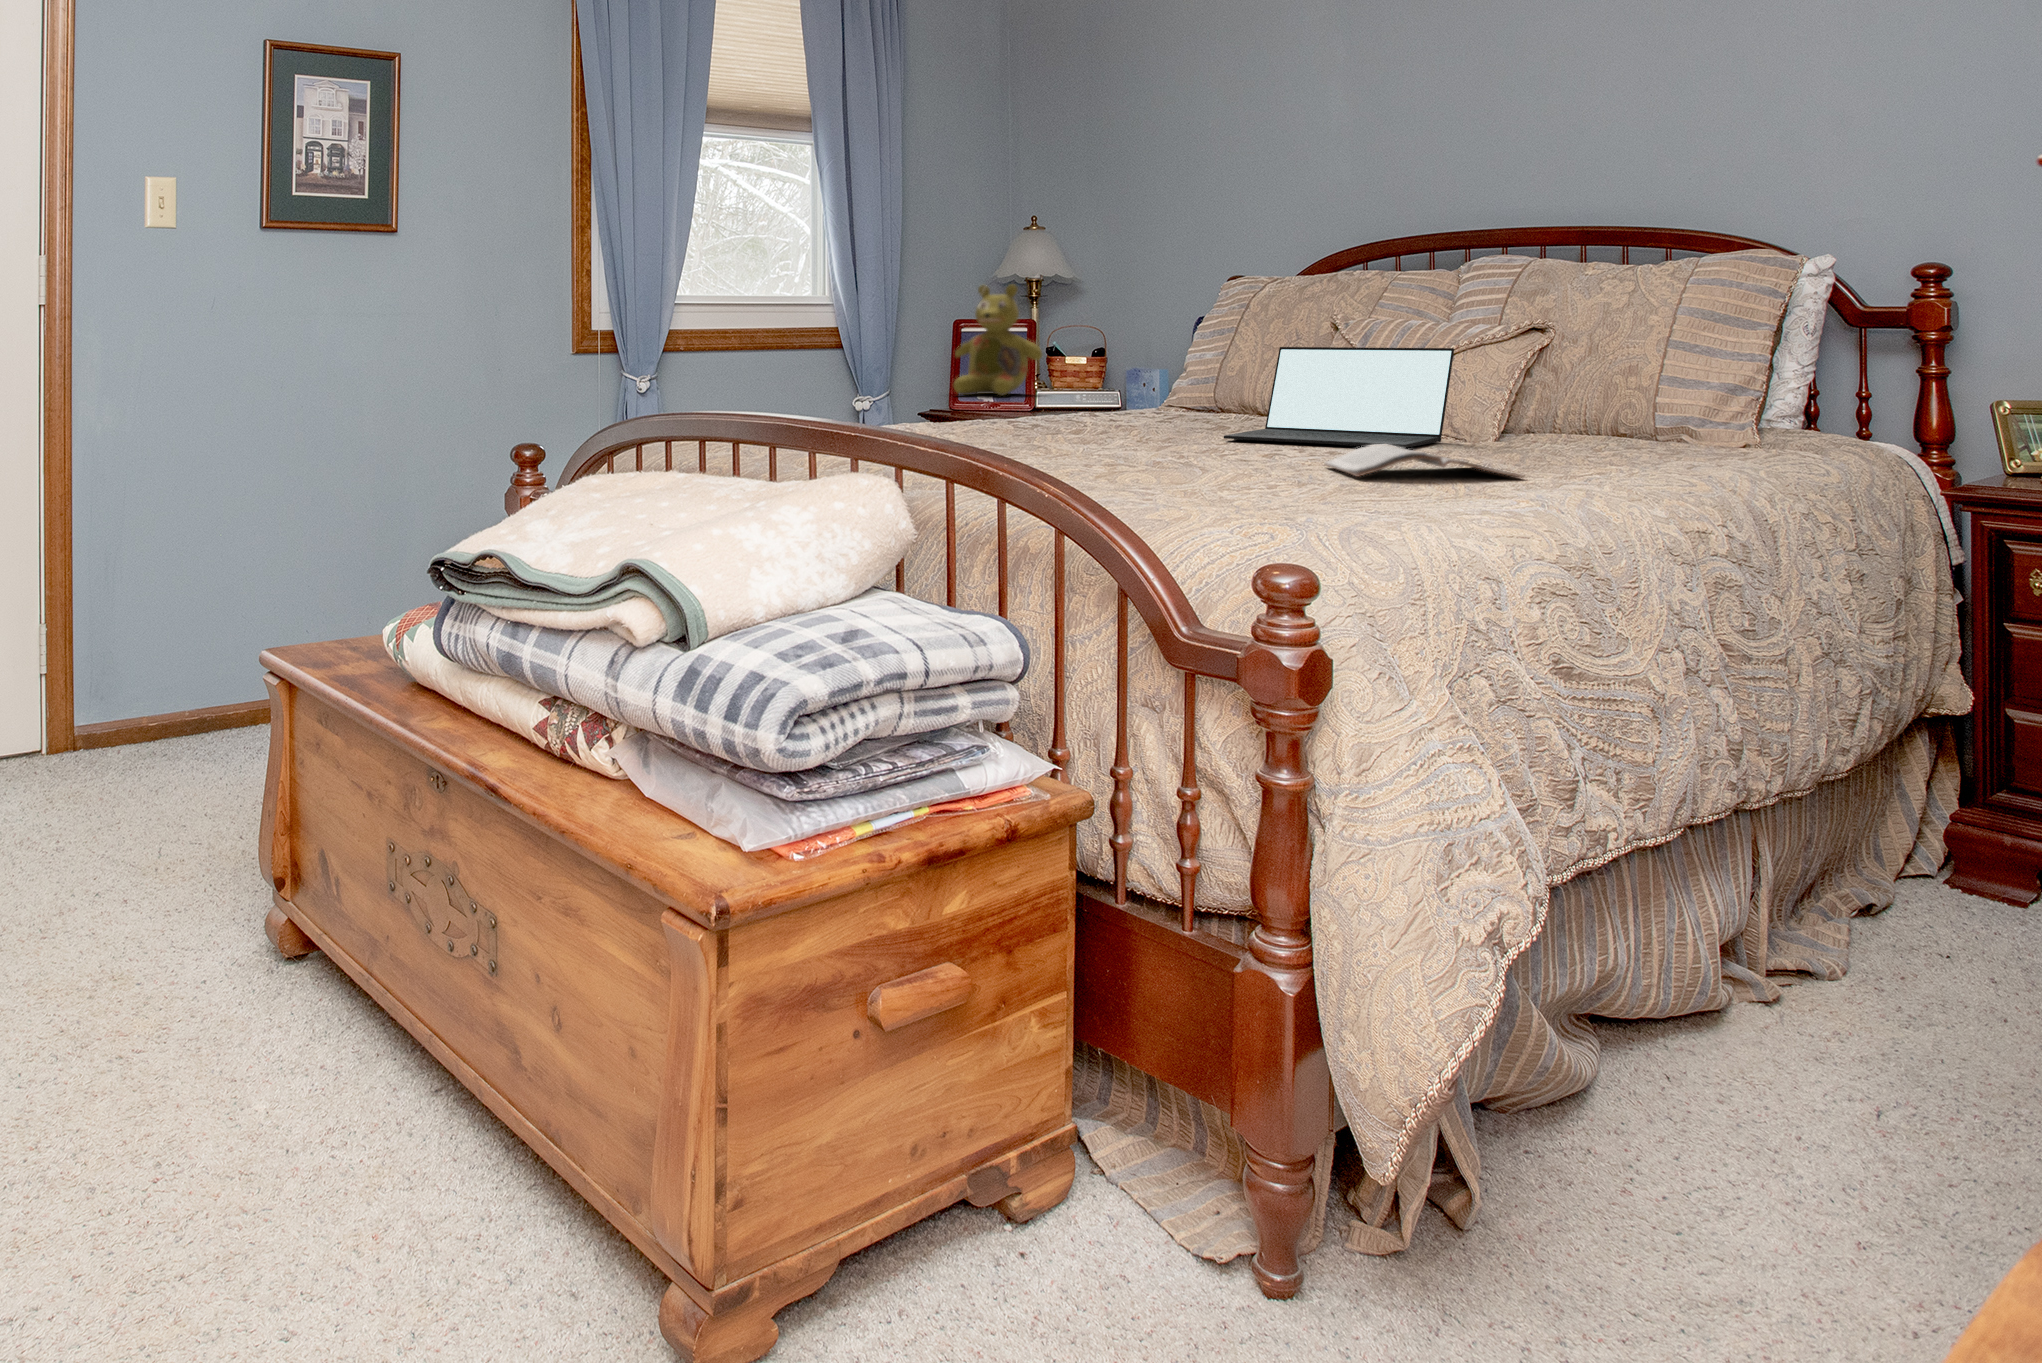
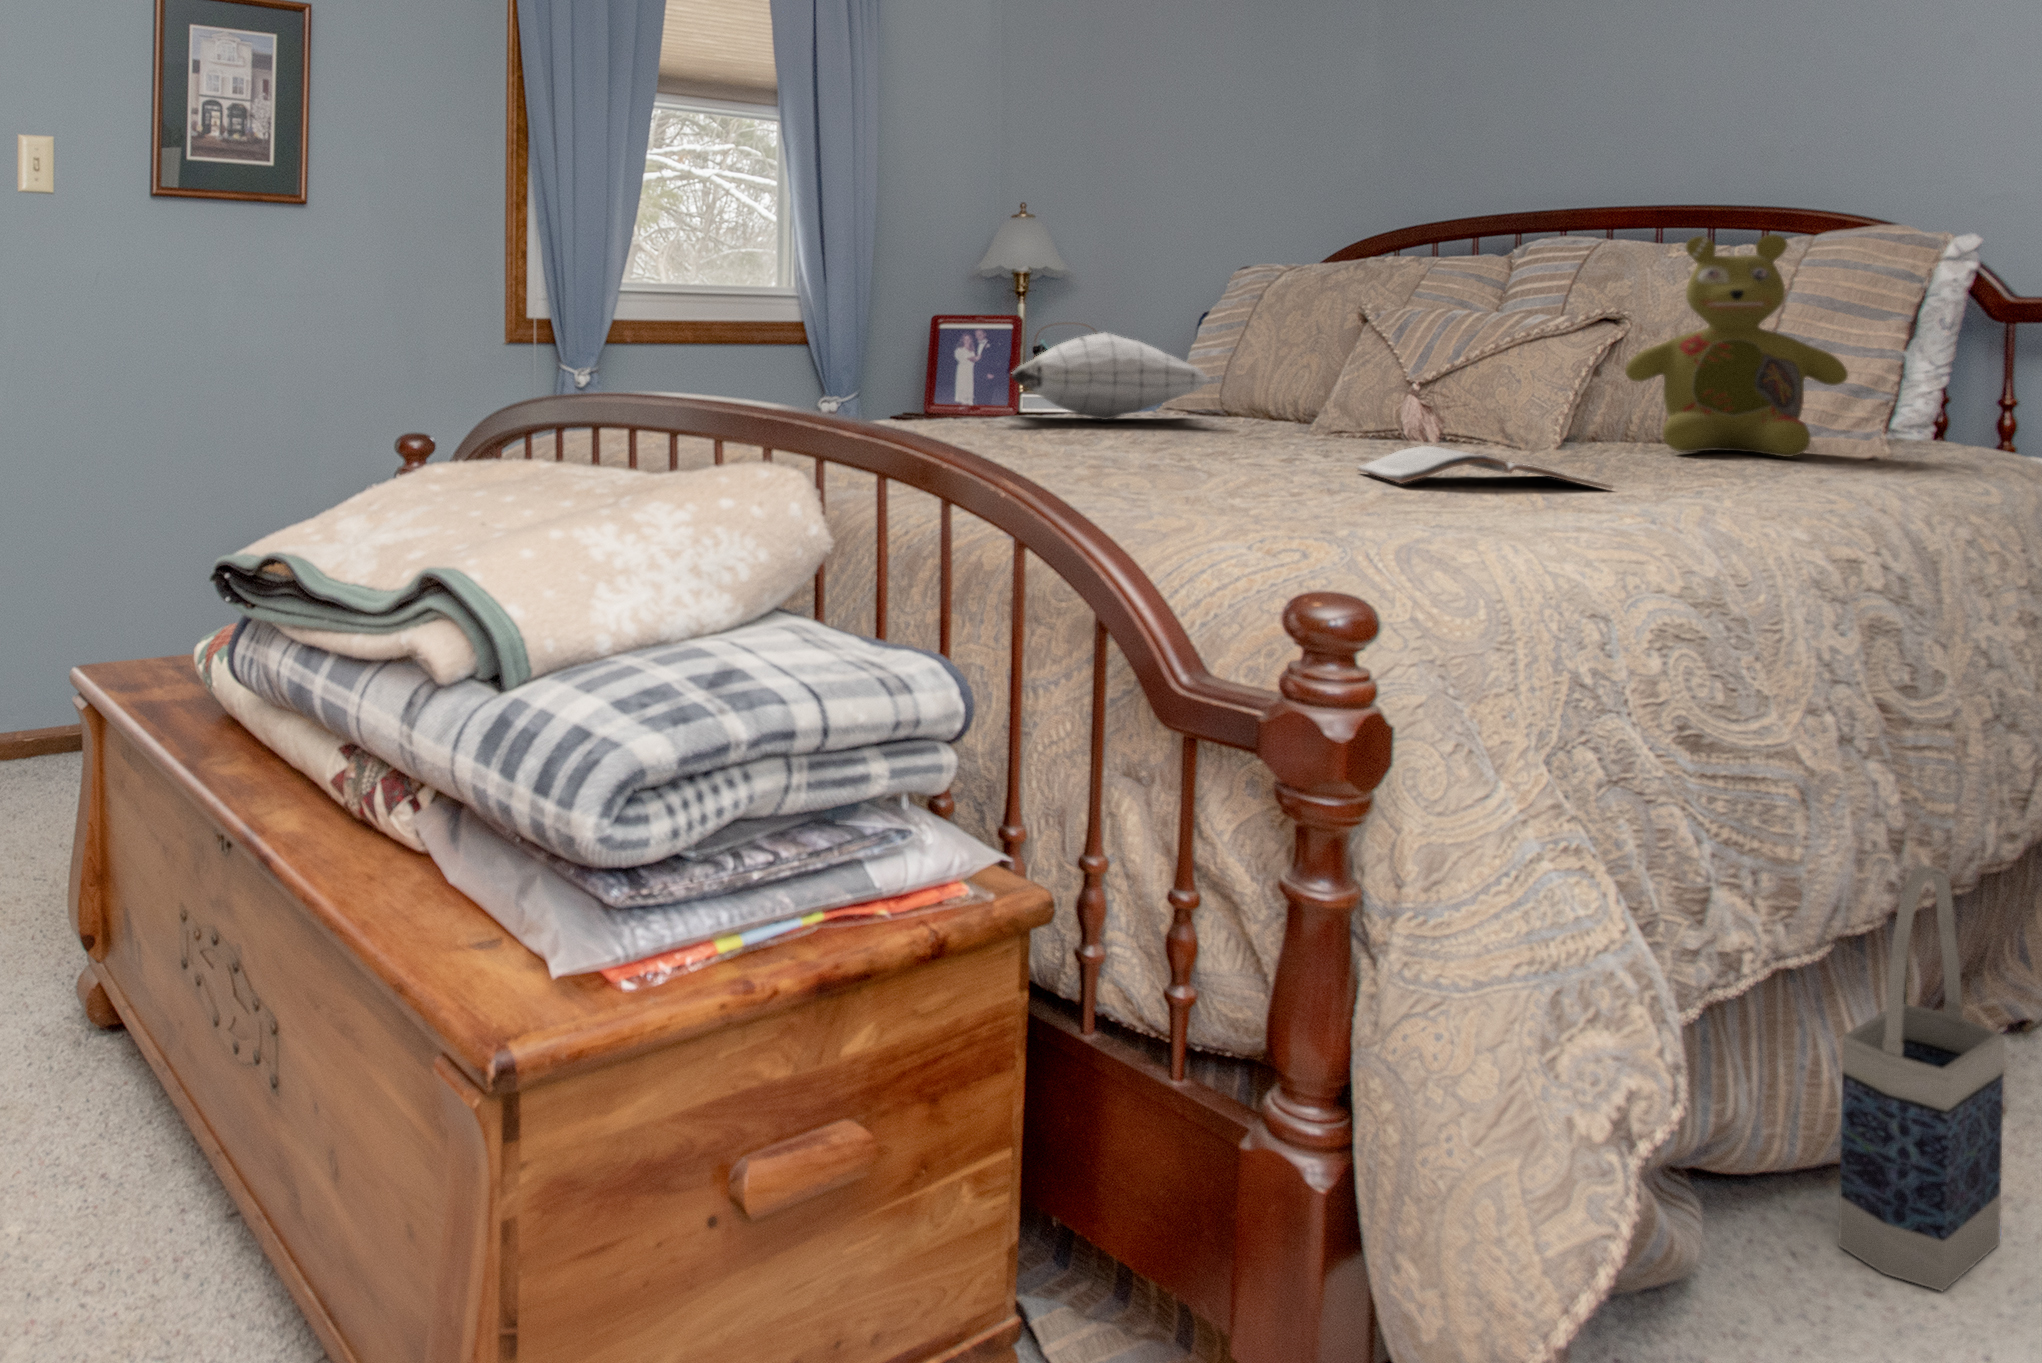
stuffed bear: present [954,284,1042,395] -> present [1625,234,1848,457]
pillow: none [1028,342,1205,419] -> present [1012,333,1209,420]
laptop: present [1224,347,1454,448] -> none [1233,337,1509,453]
bag: none [1690,767,1813,1088] -> present [1838,866,2004,1291]

